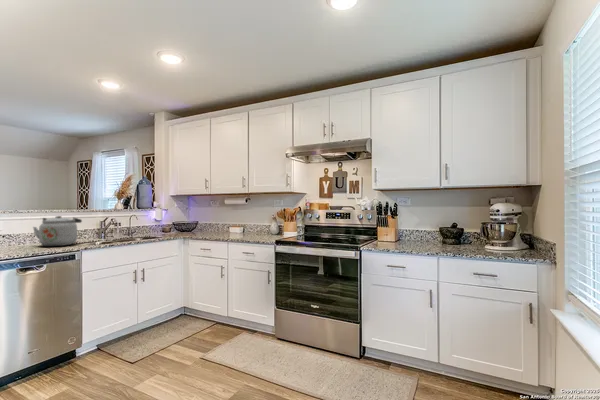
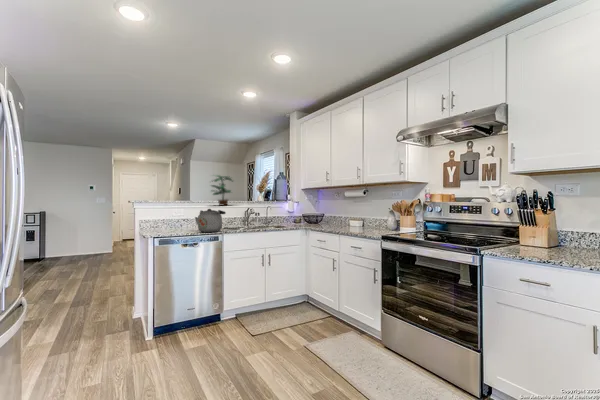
potted plant: none [50,173,91,212] -> present [212,176,232,205]

